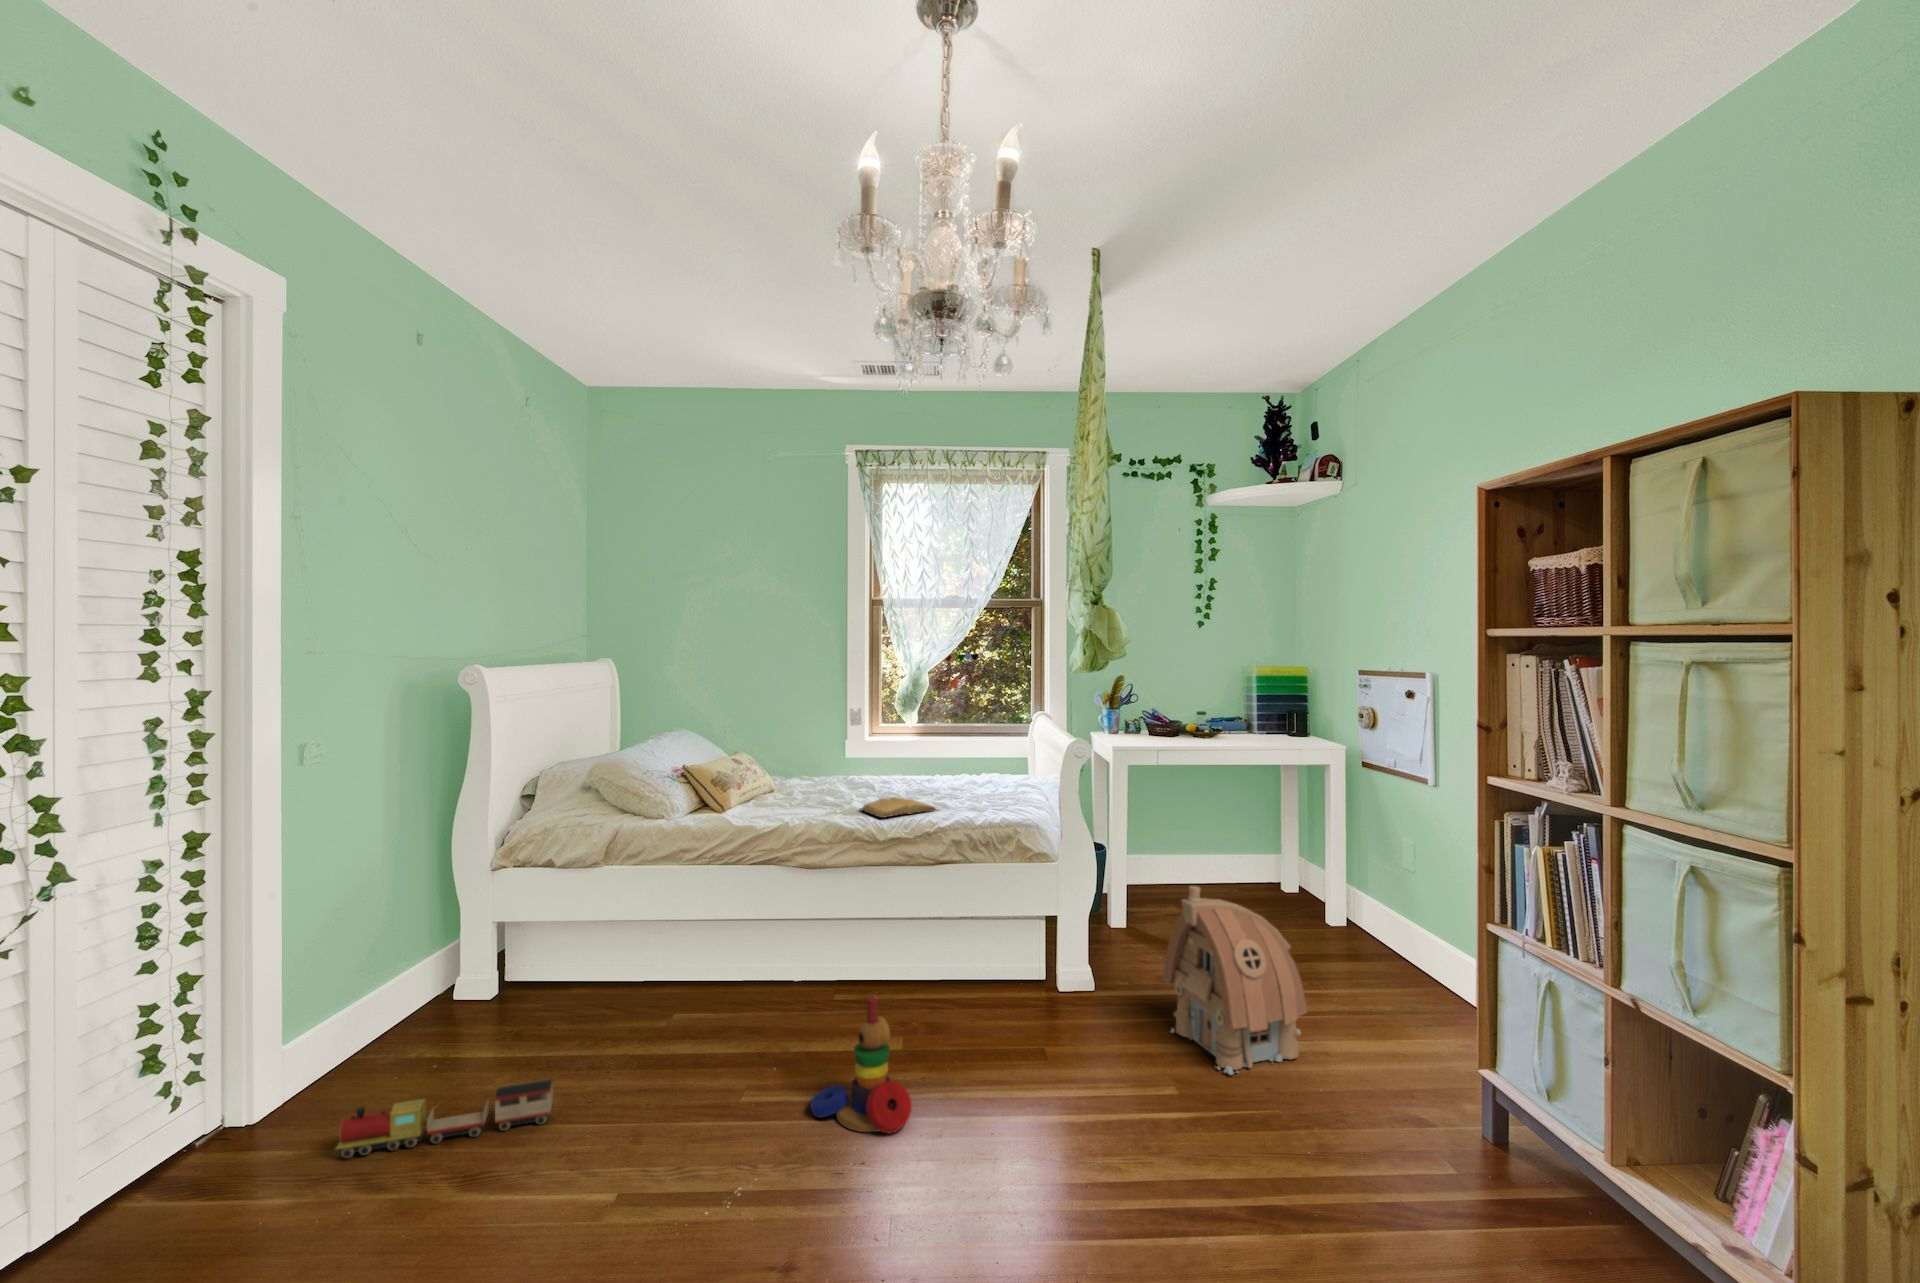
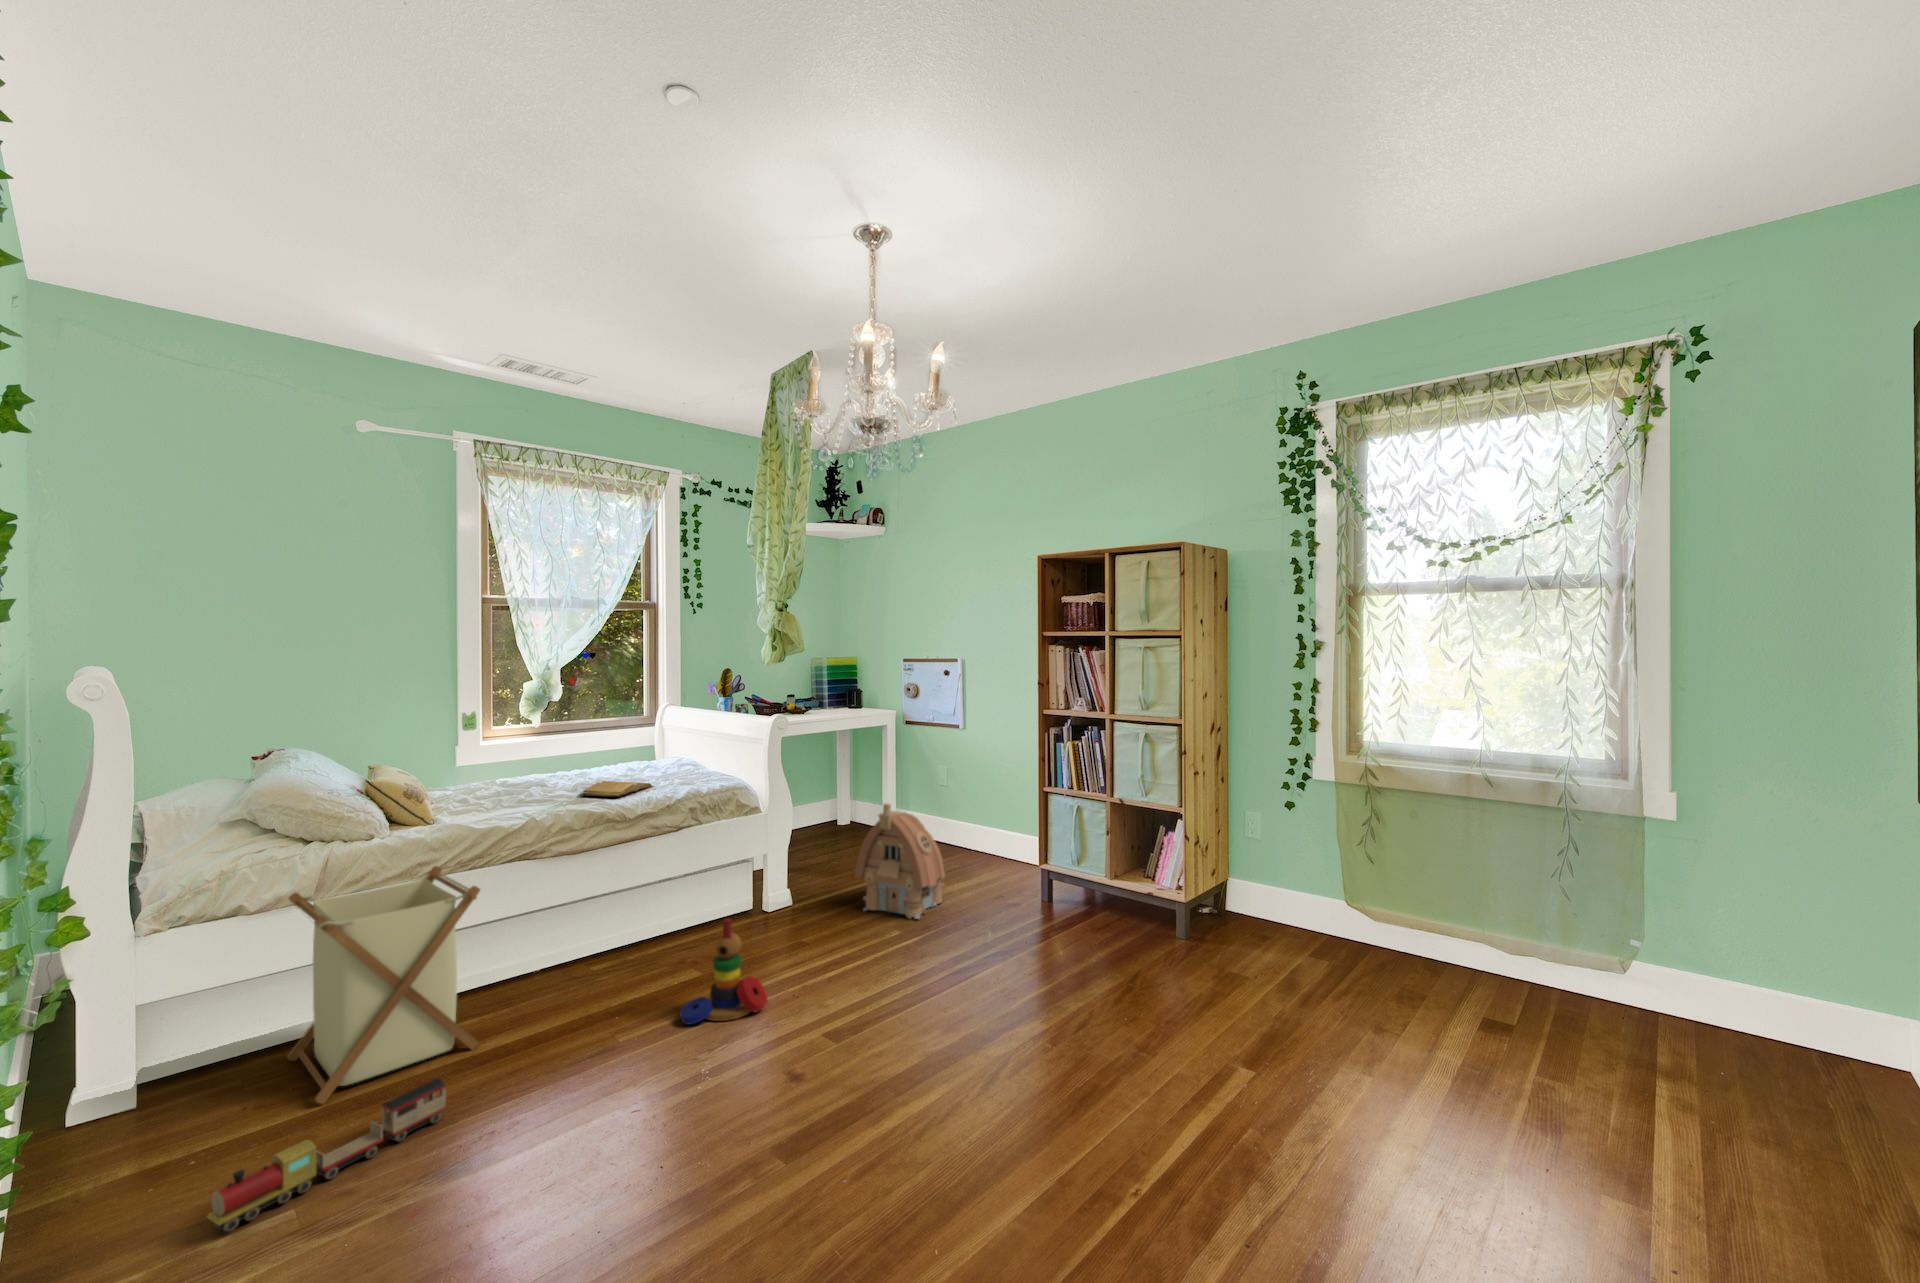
laundry basket: none [521,861,688,1062] -> present [287,866,480,1103]

